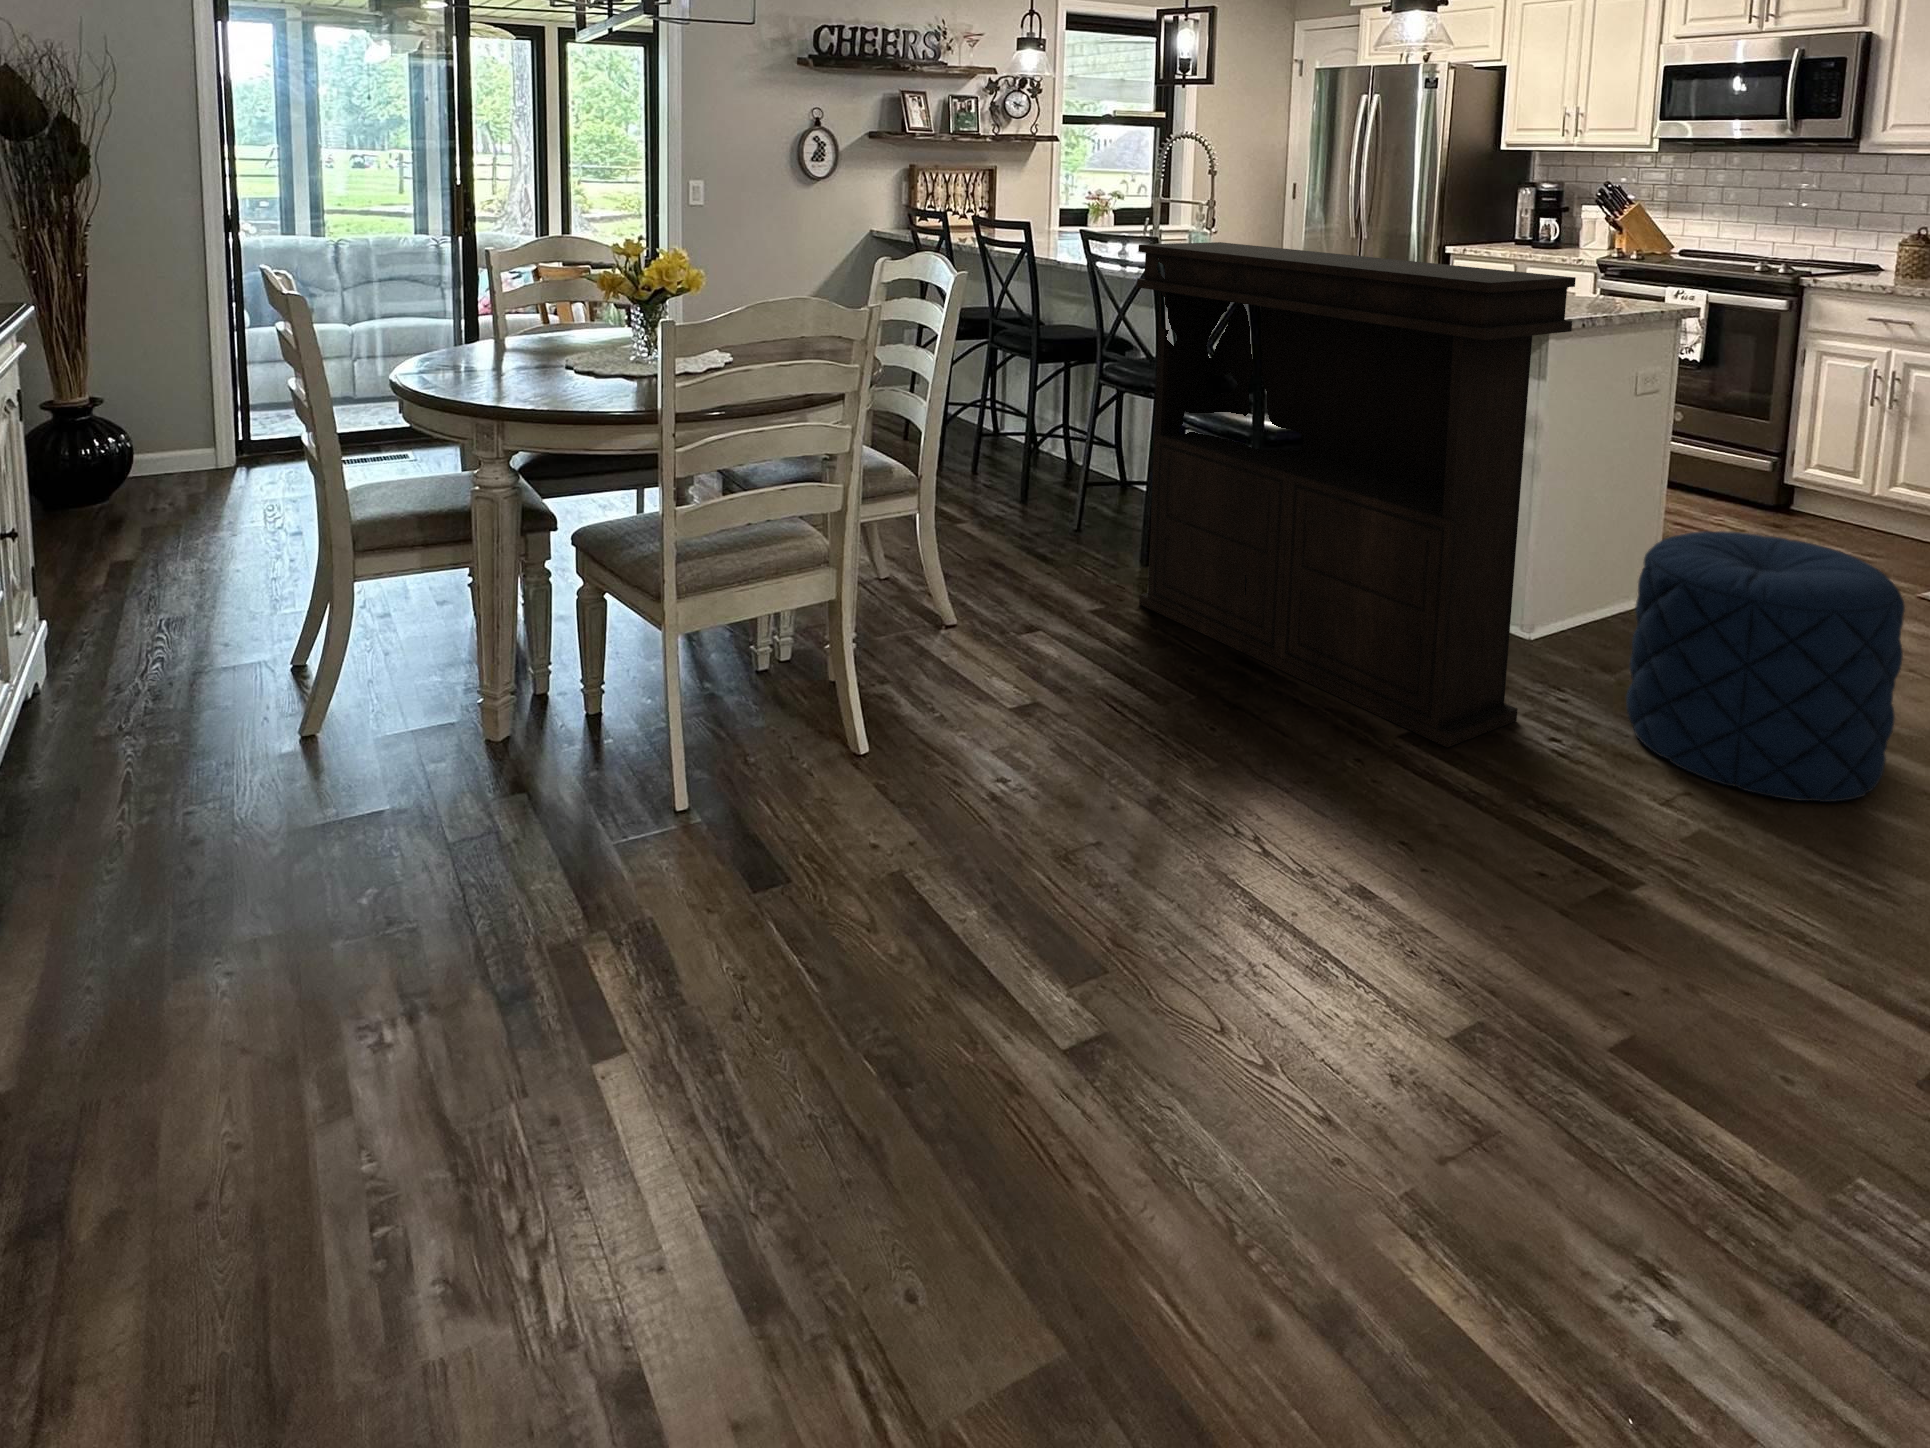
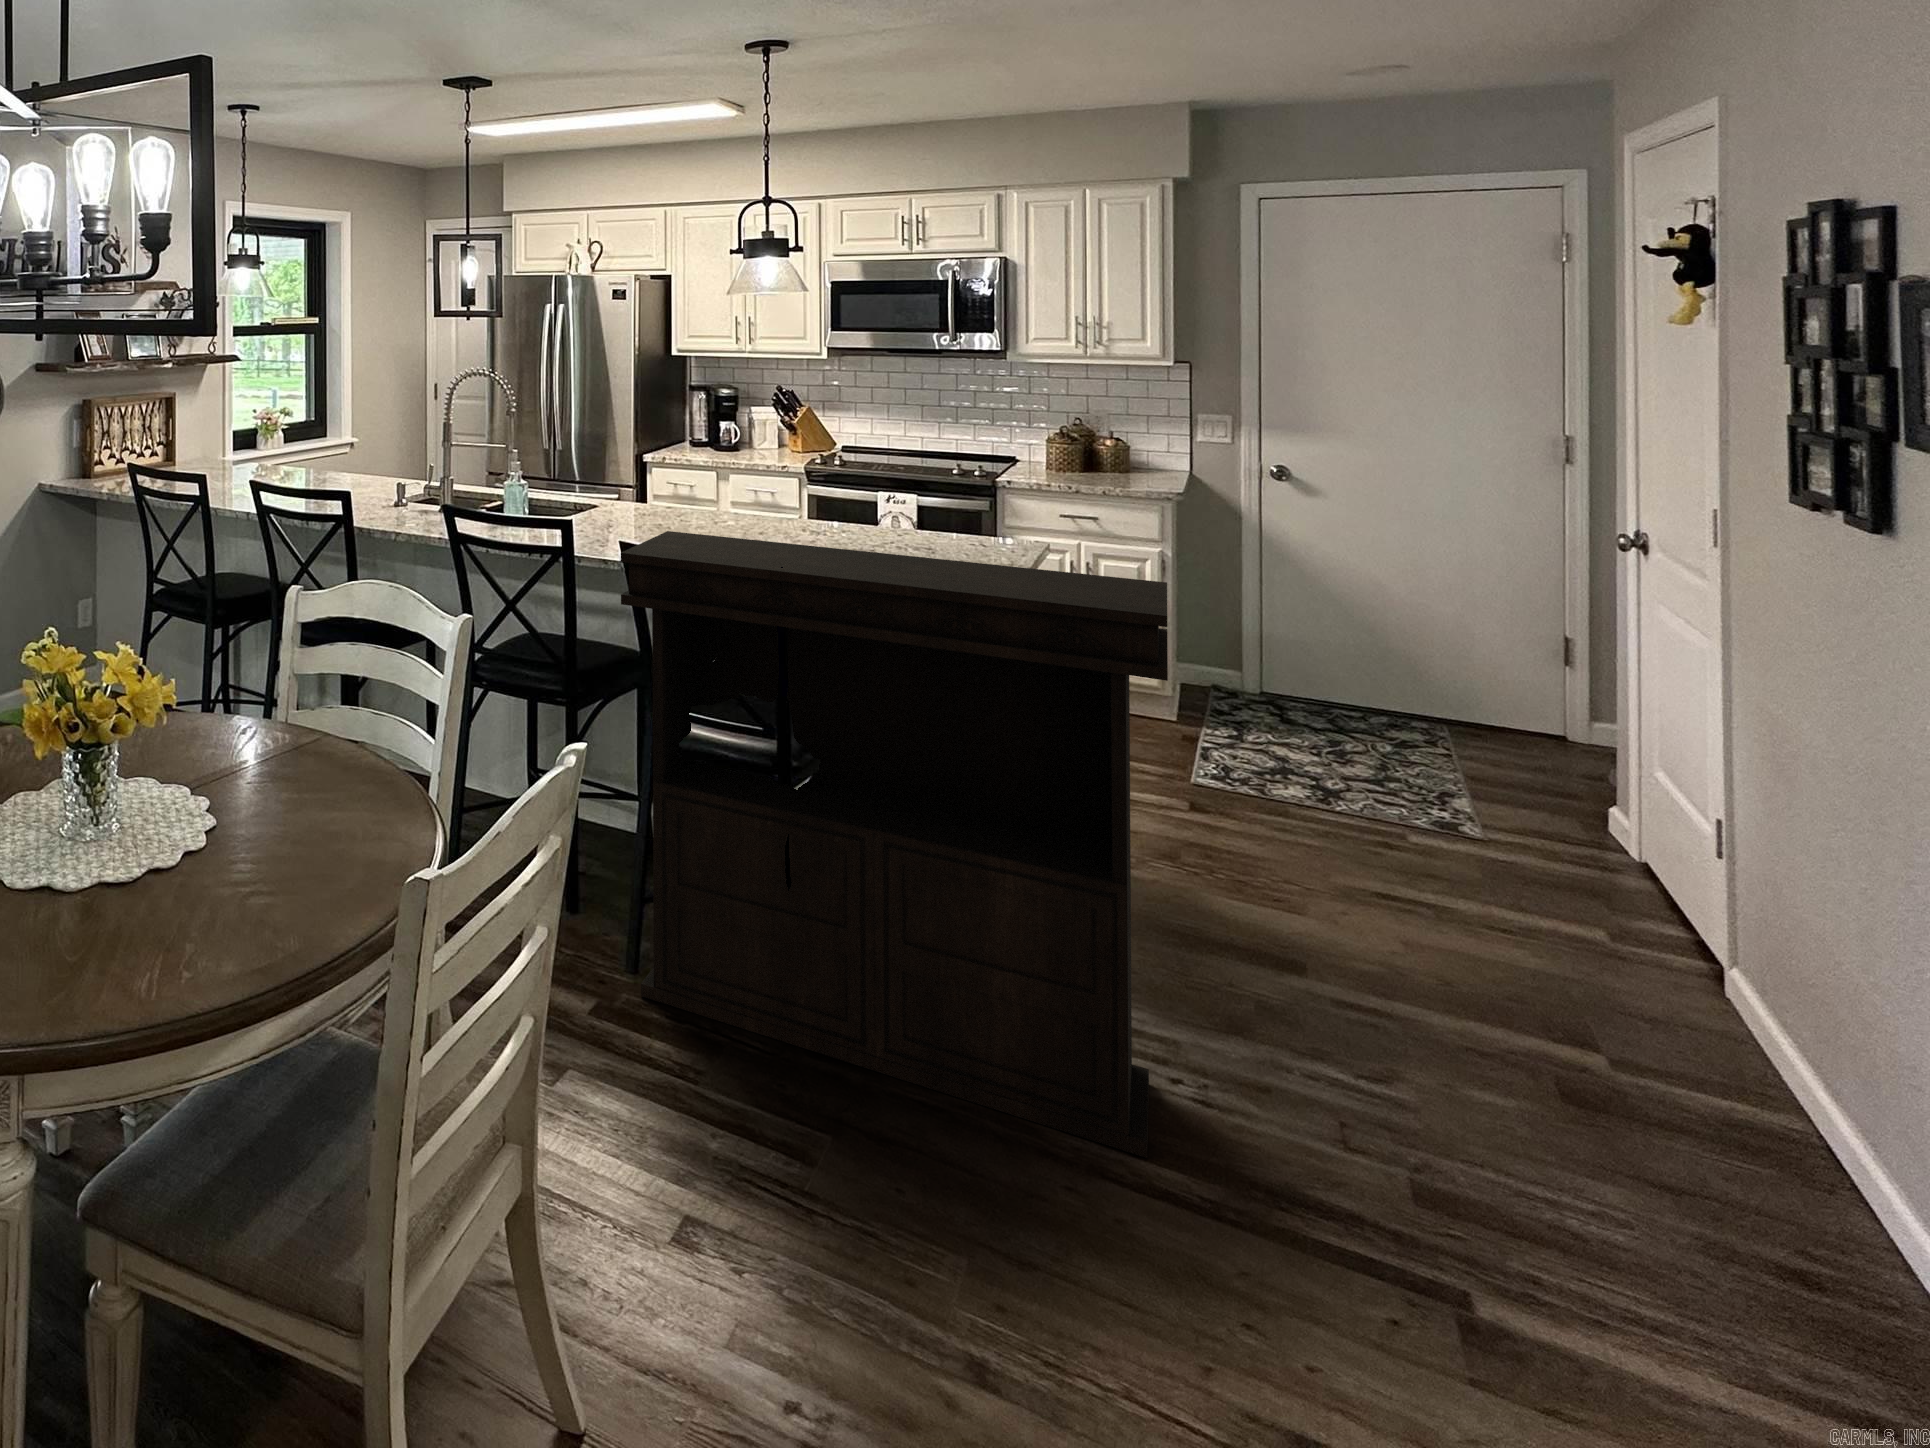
pouf: present [1626,531,1905,802] -> none [1209,815,1501,1130]

